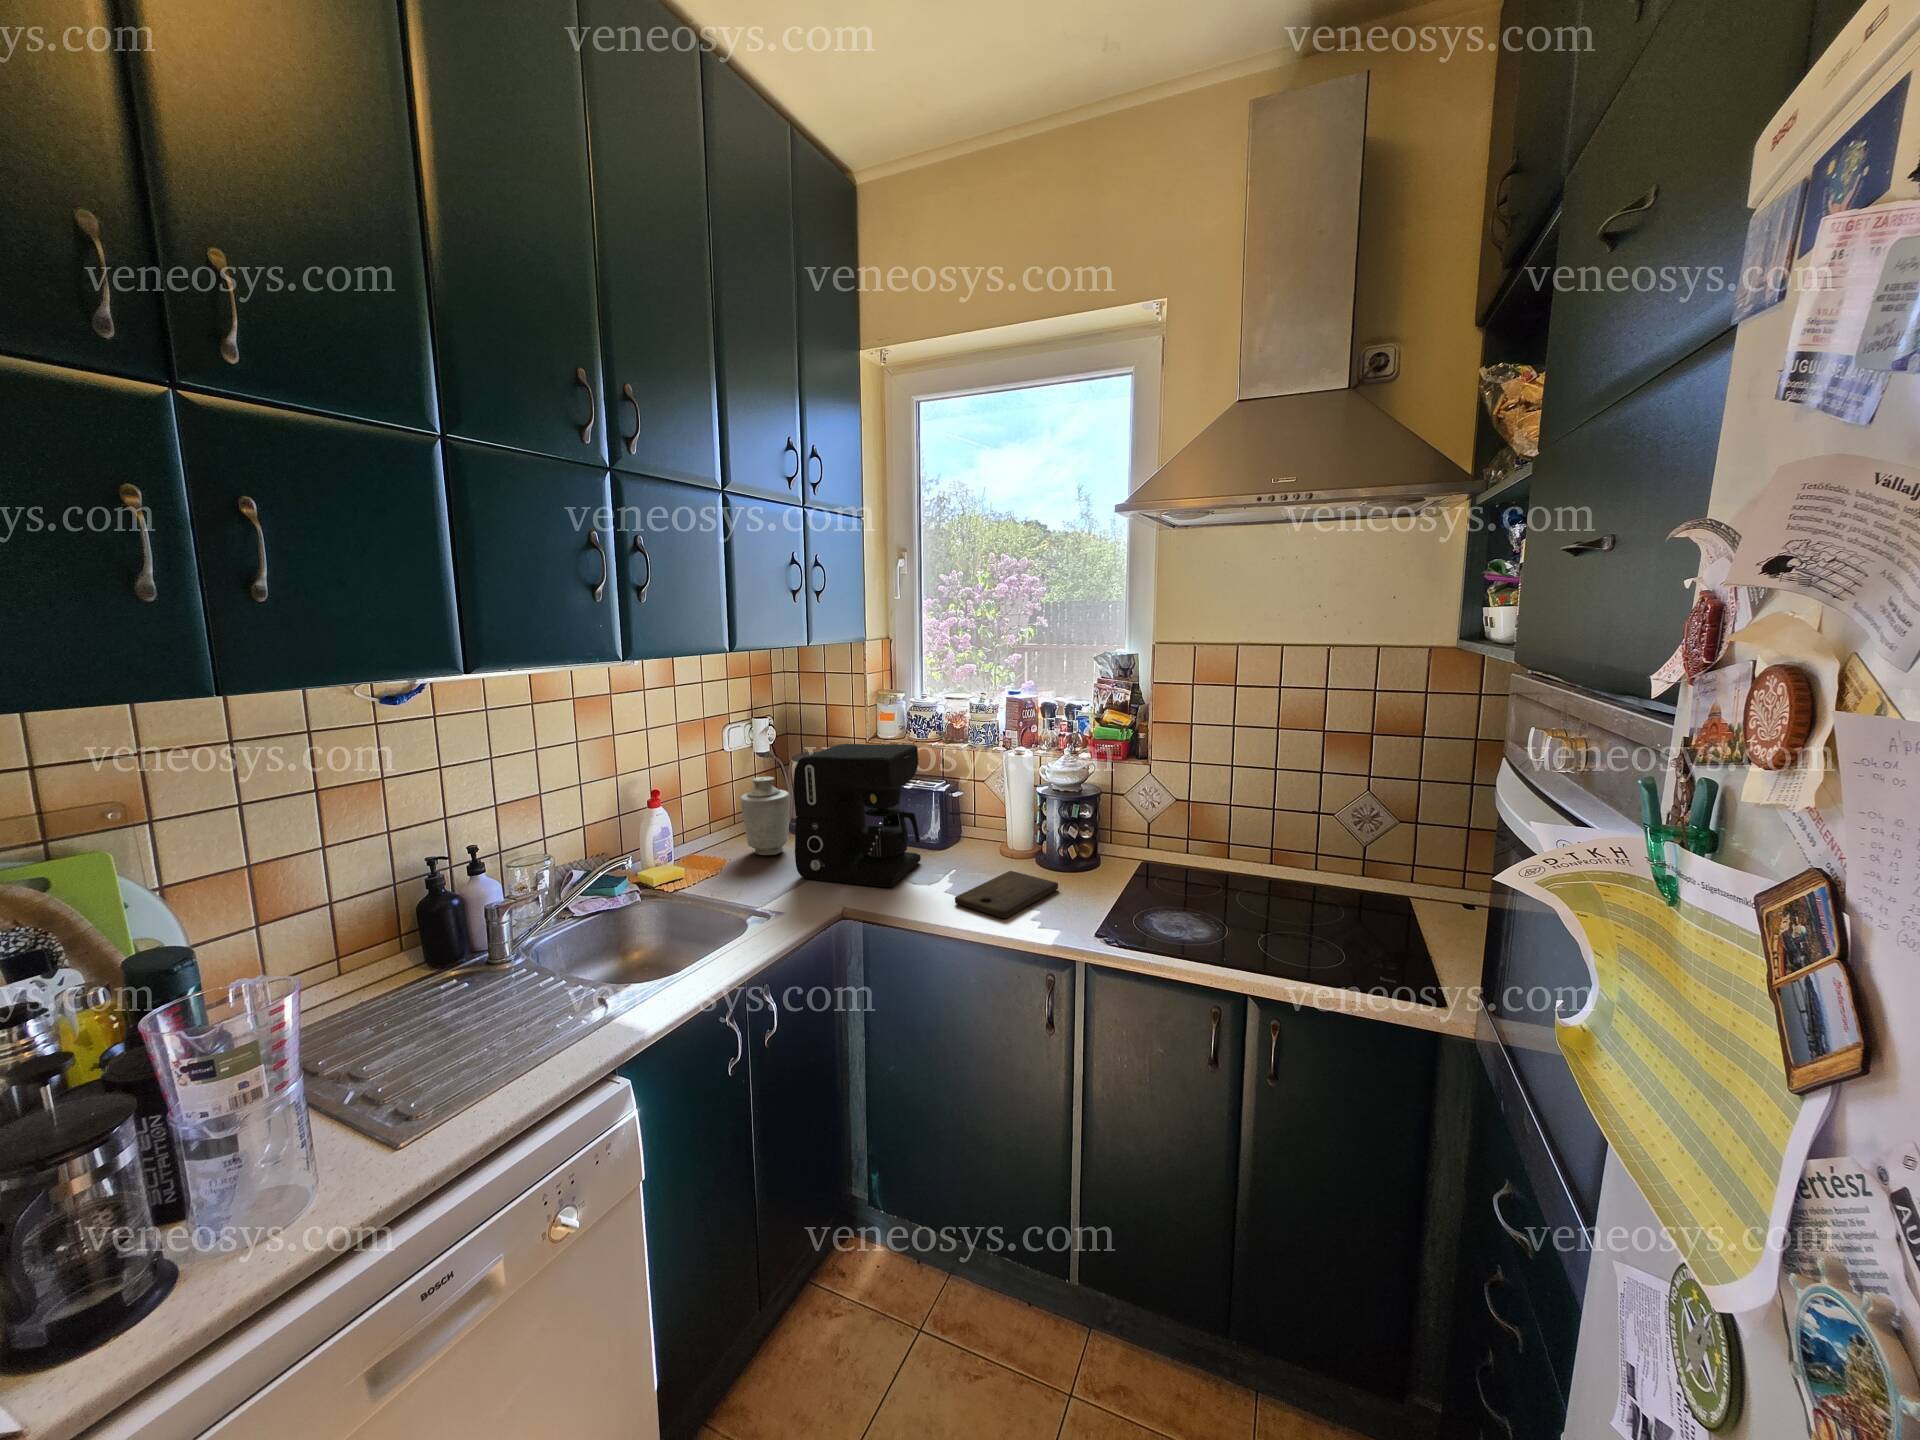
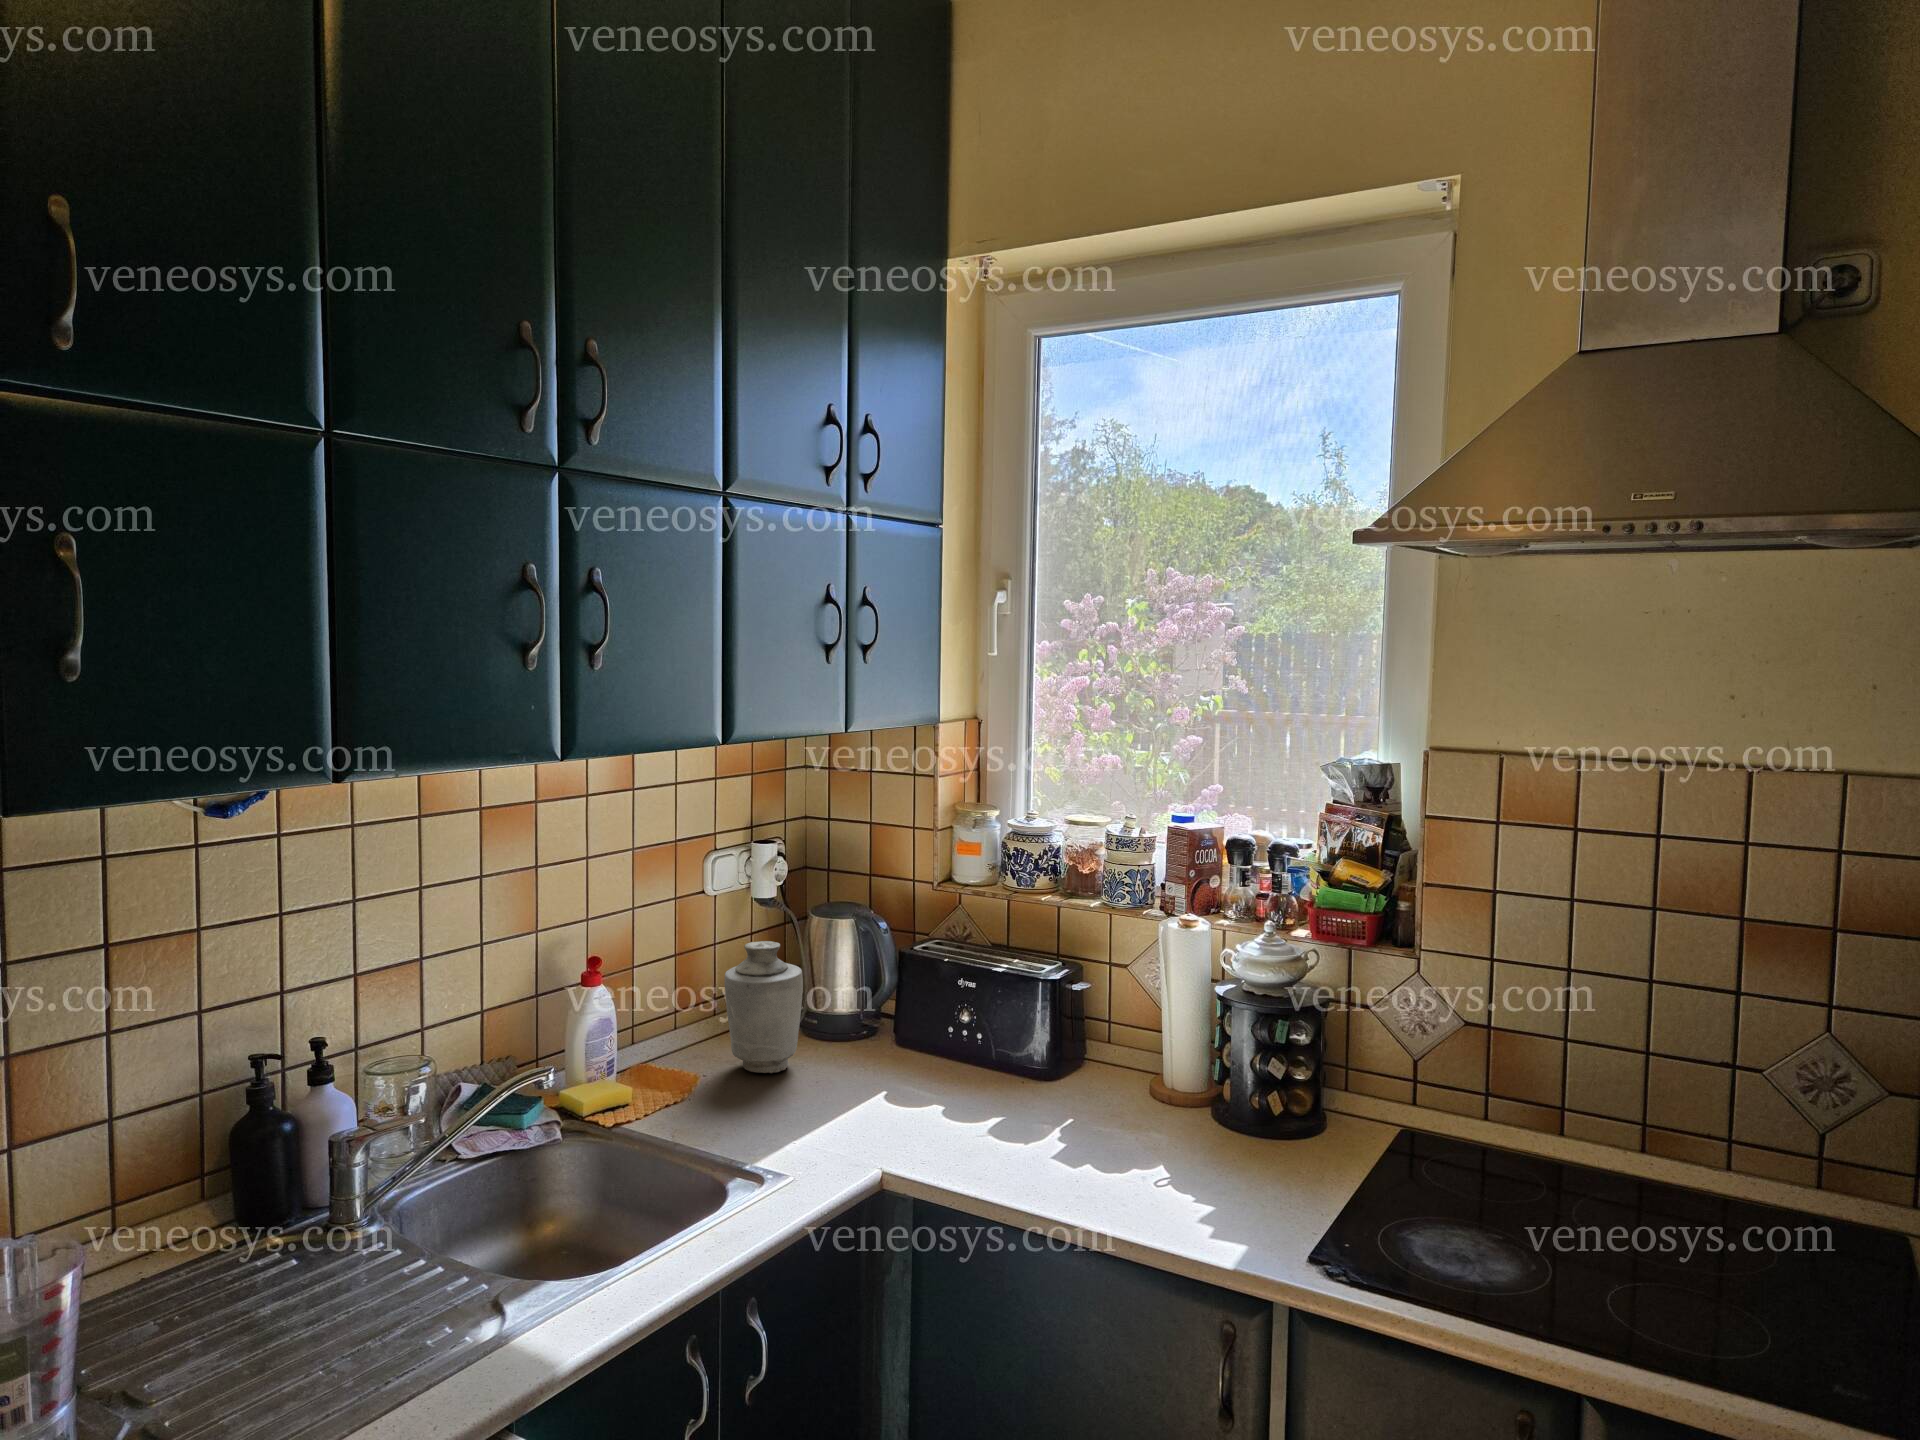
coffee maker: present [794,744,921,887] -> none [807,895,1016,1144]
cutting board: present [955,871,1058,918] -> none [1068,1129,1248,1215]

